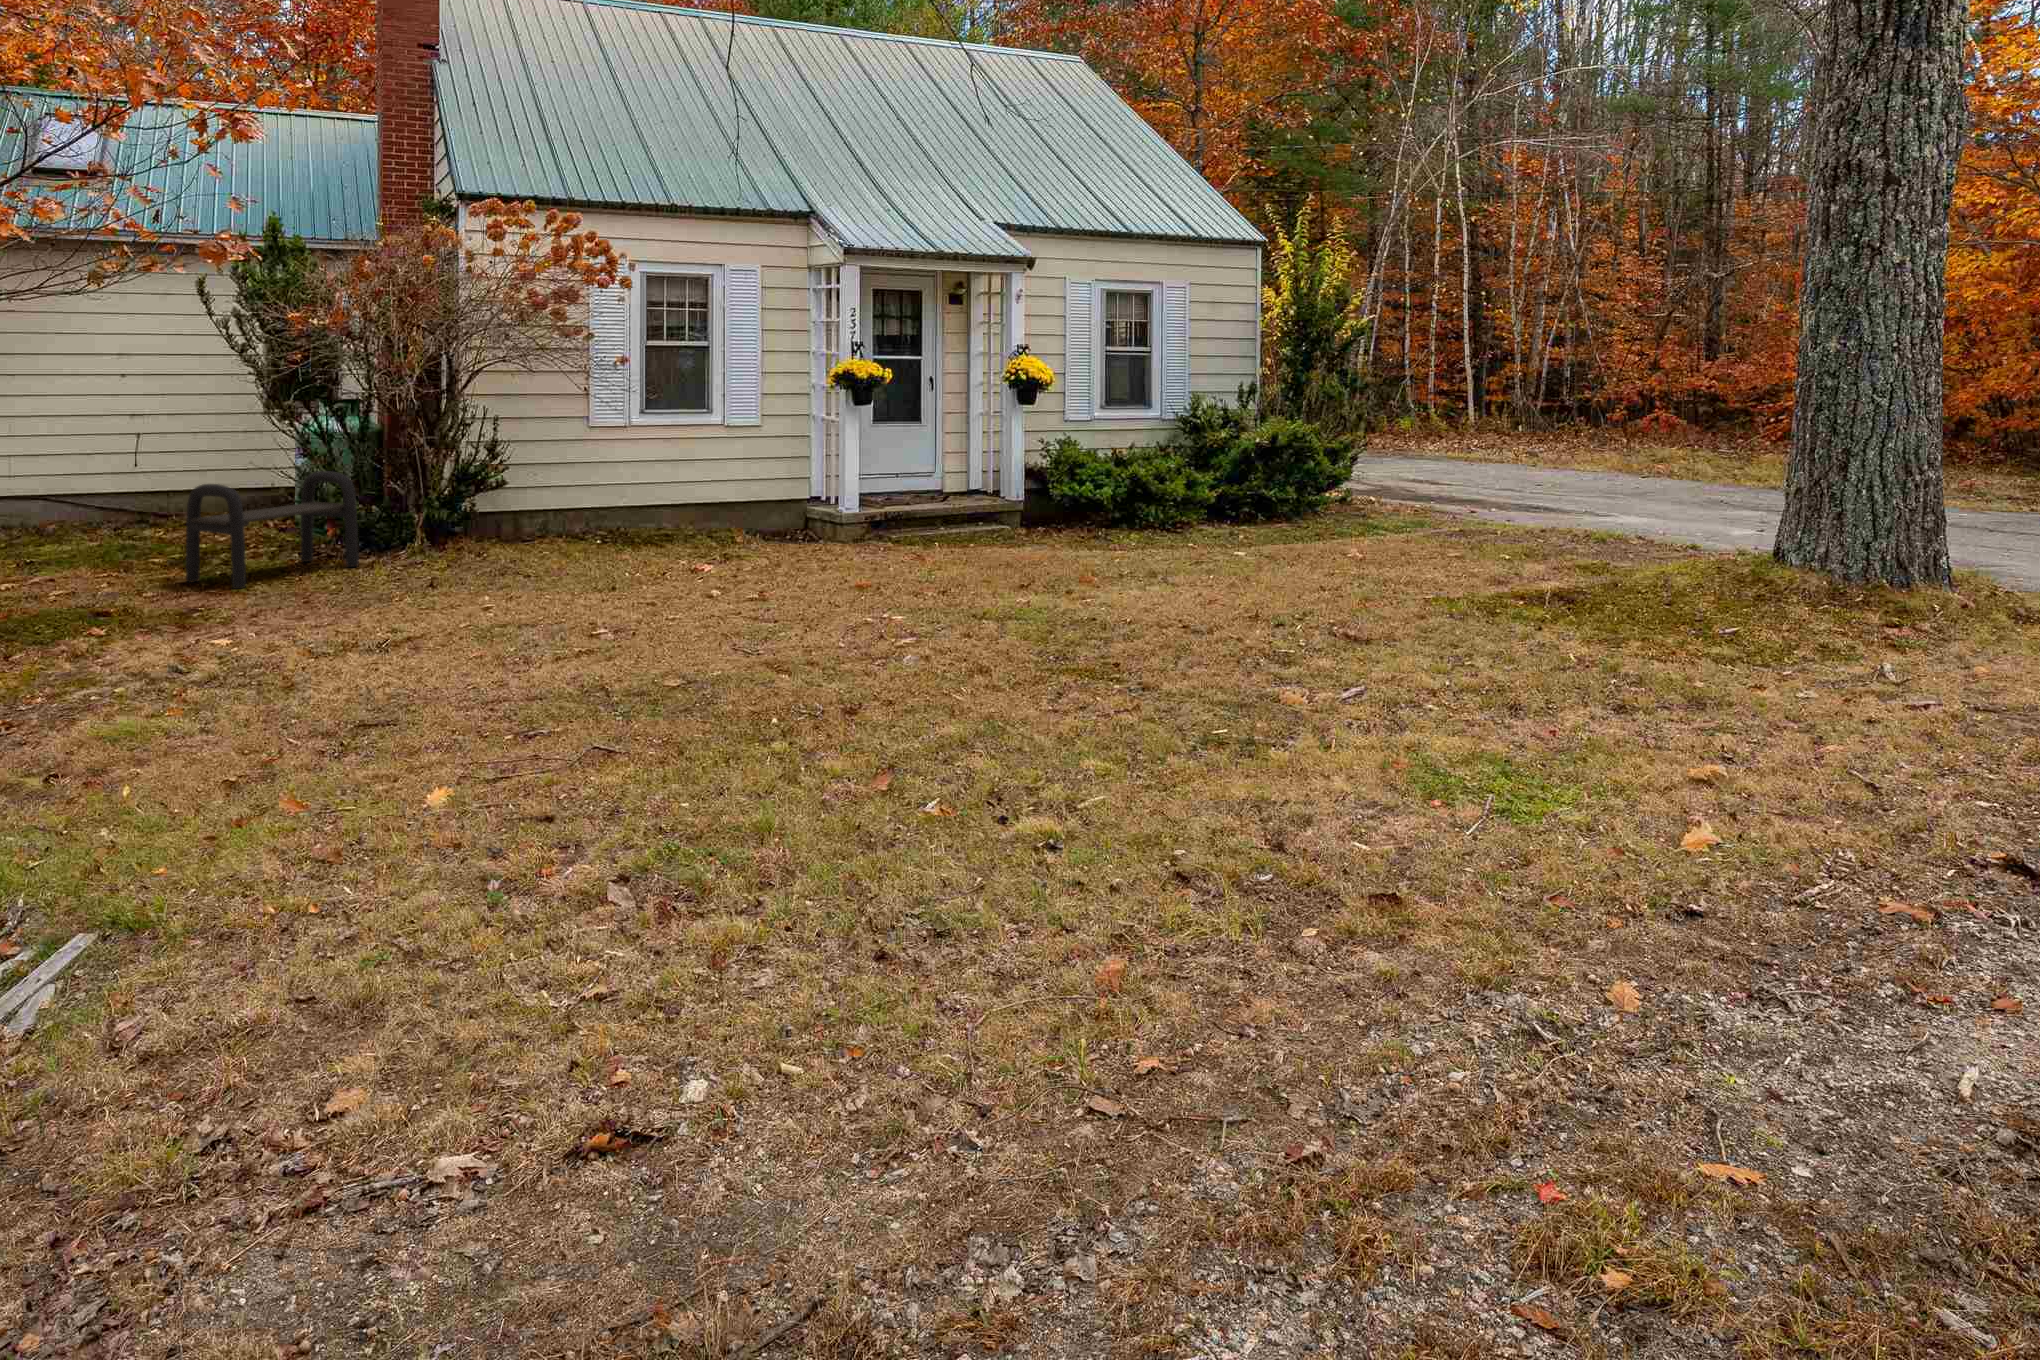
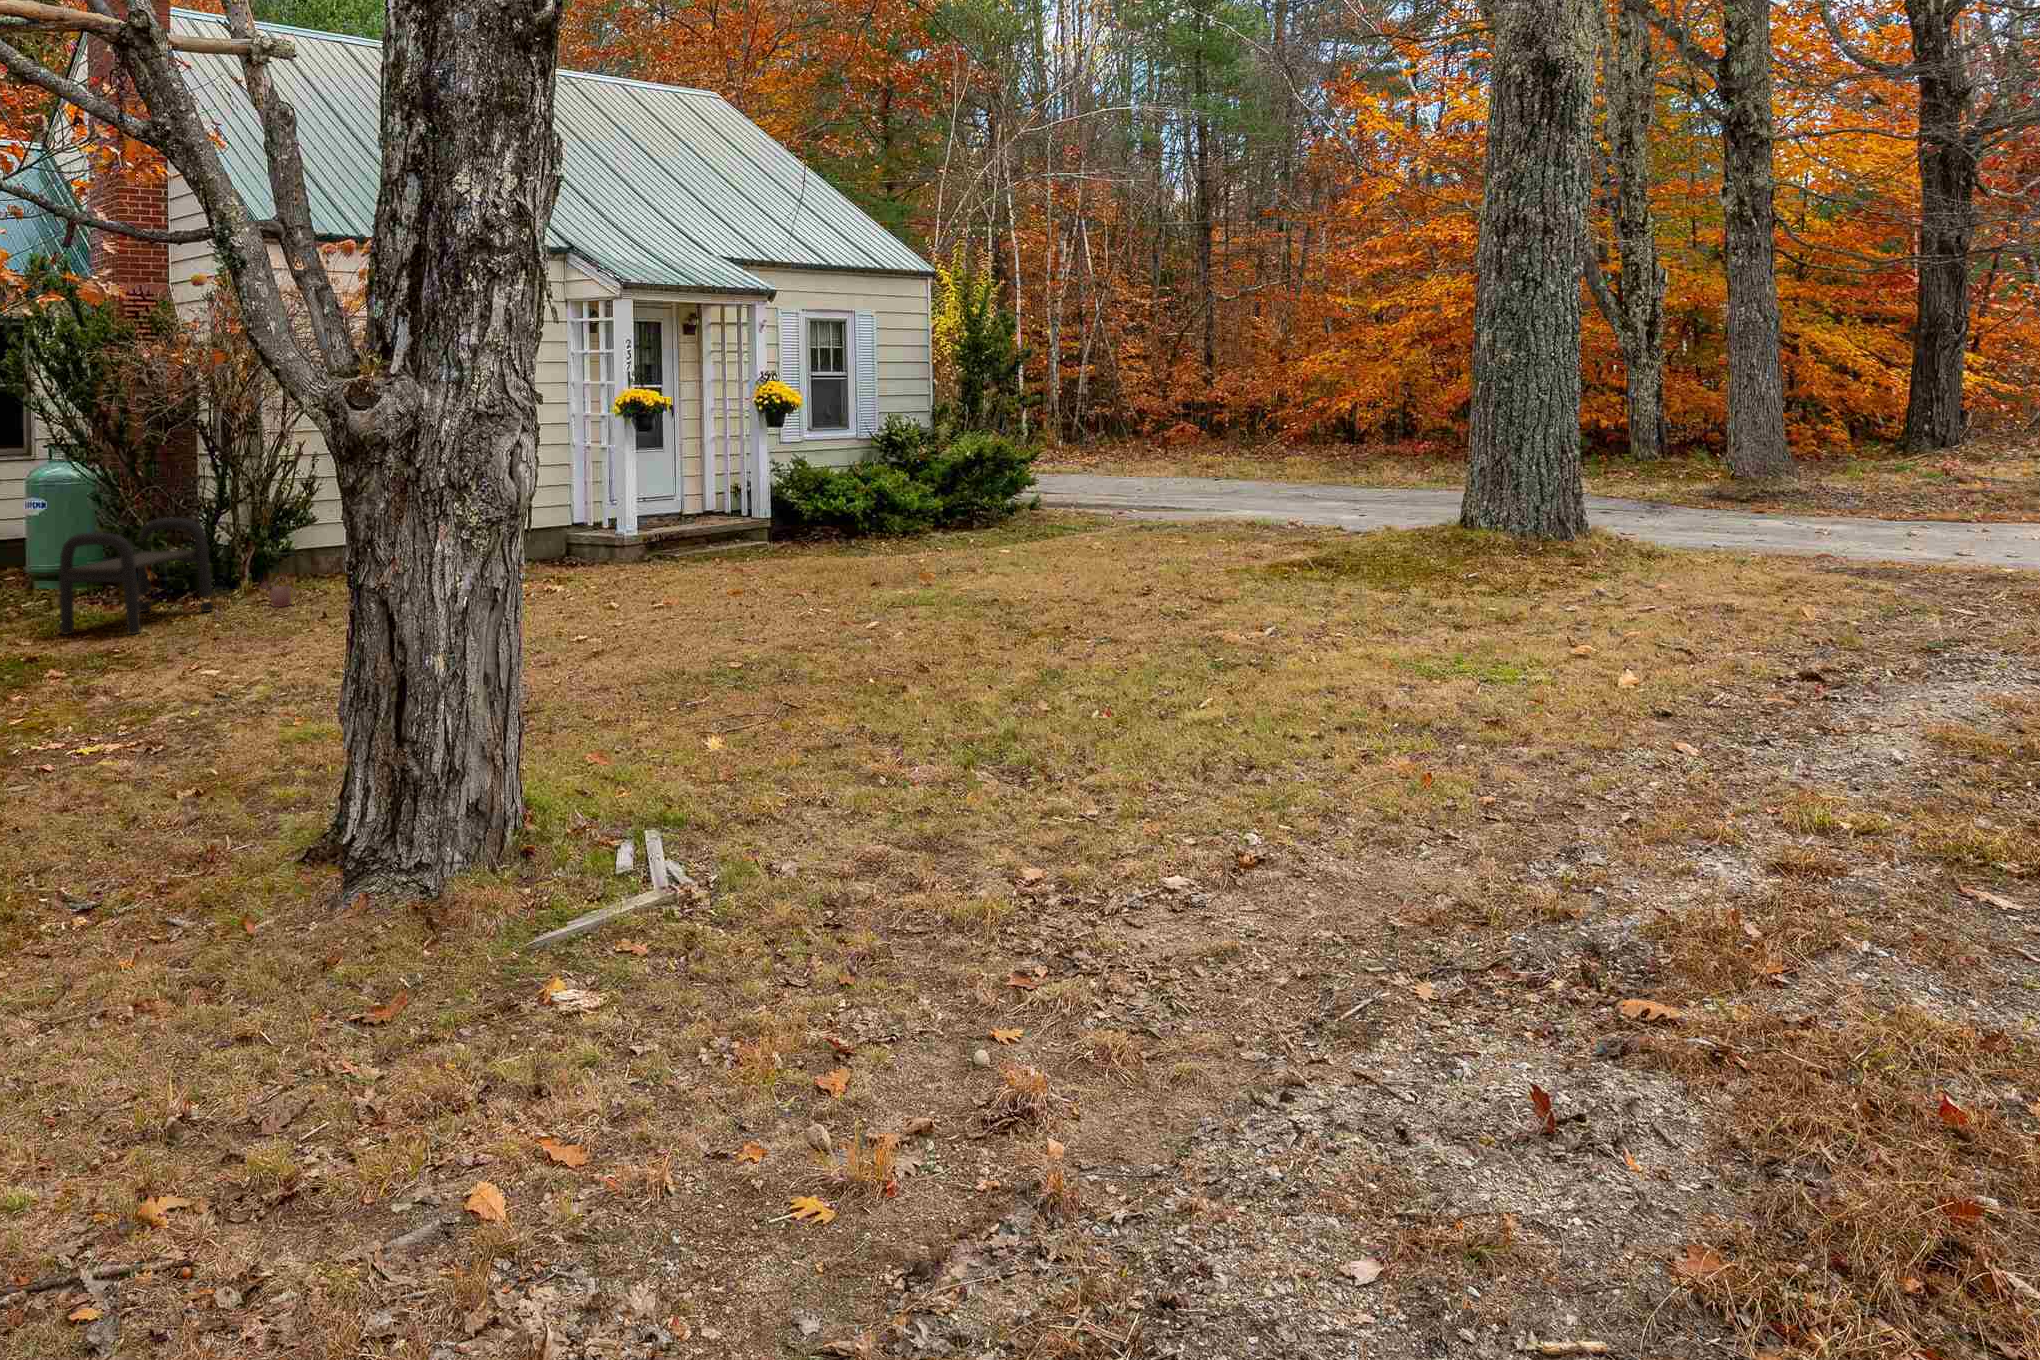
watering can: none [409,537,435,568] -> present [261,582,296,607]

